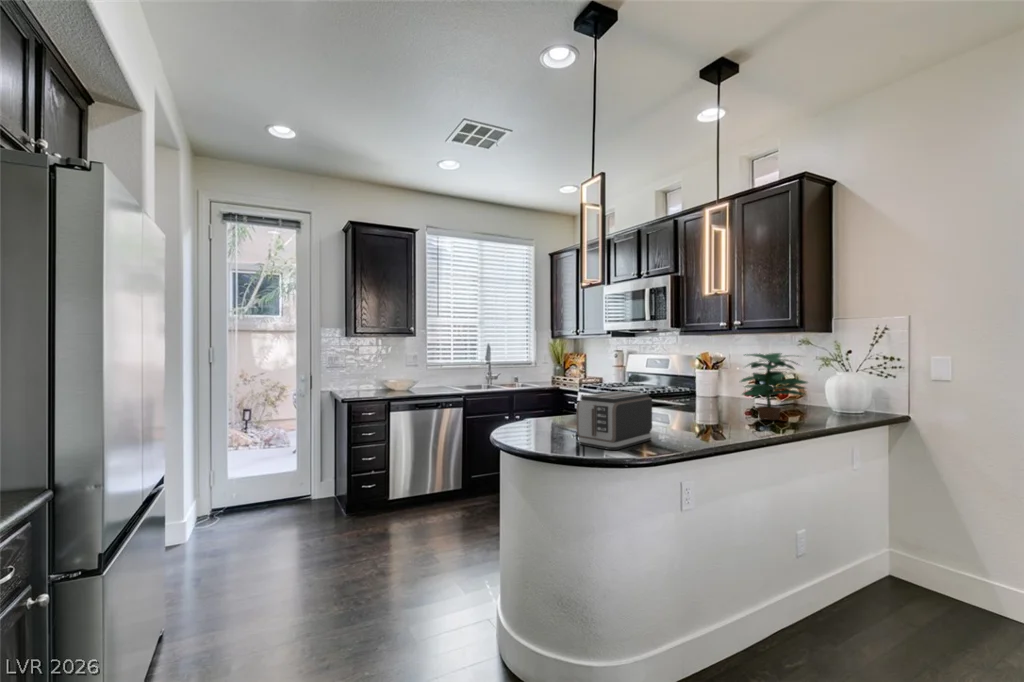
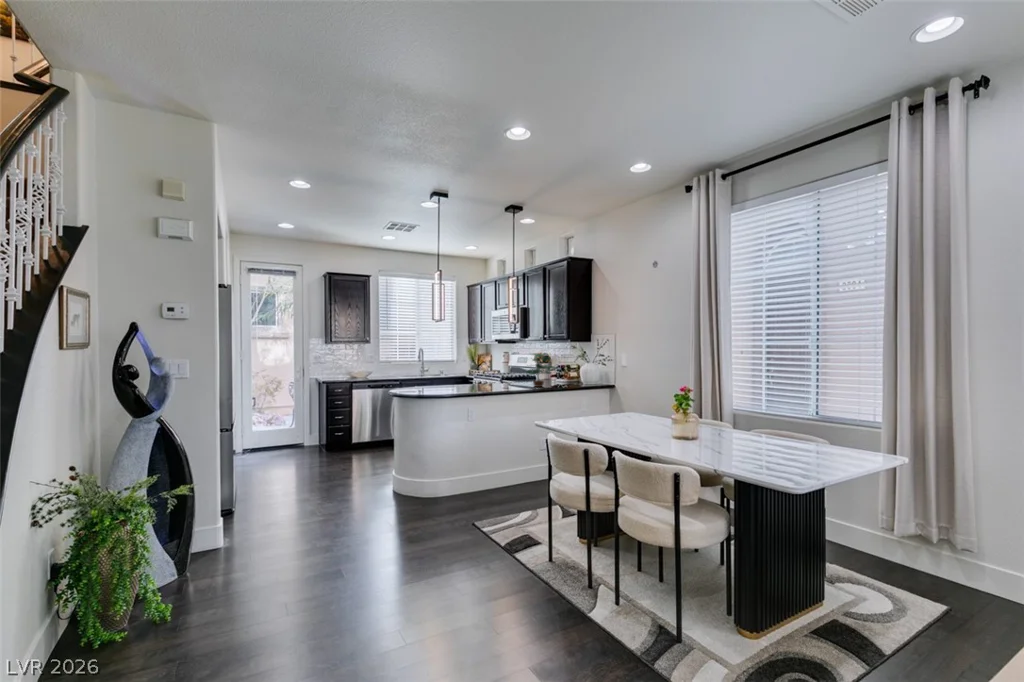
toaster: present [576,391,652,450] -> none [421,371,458,394]

